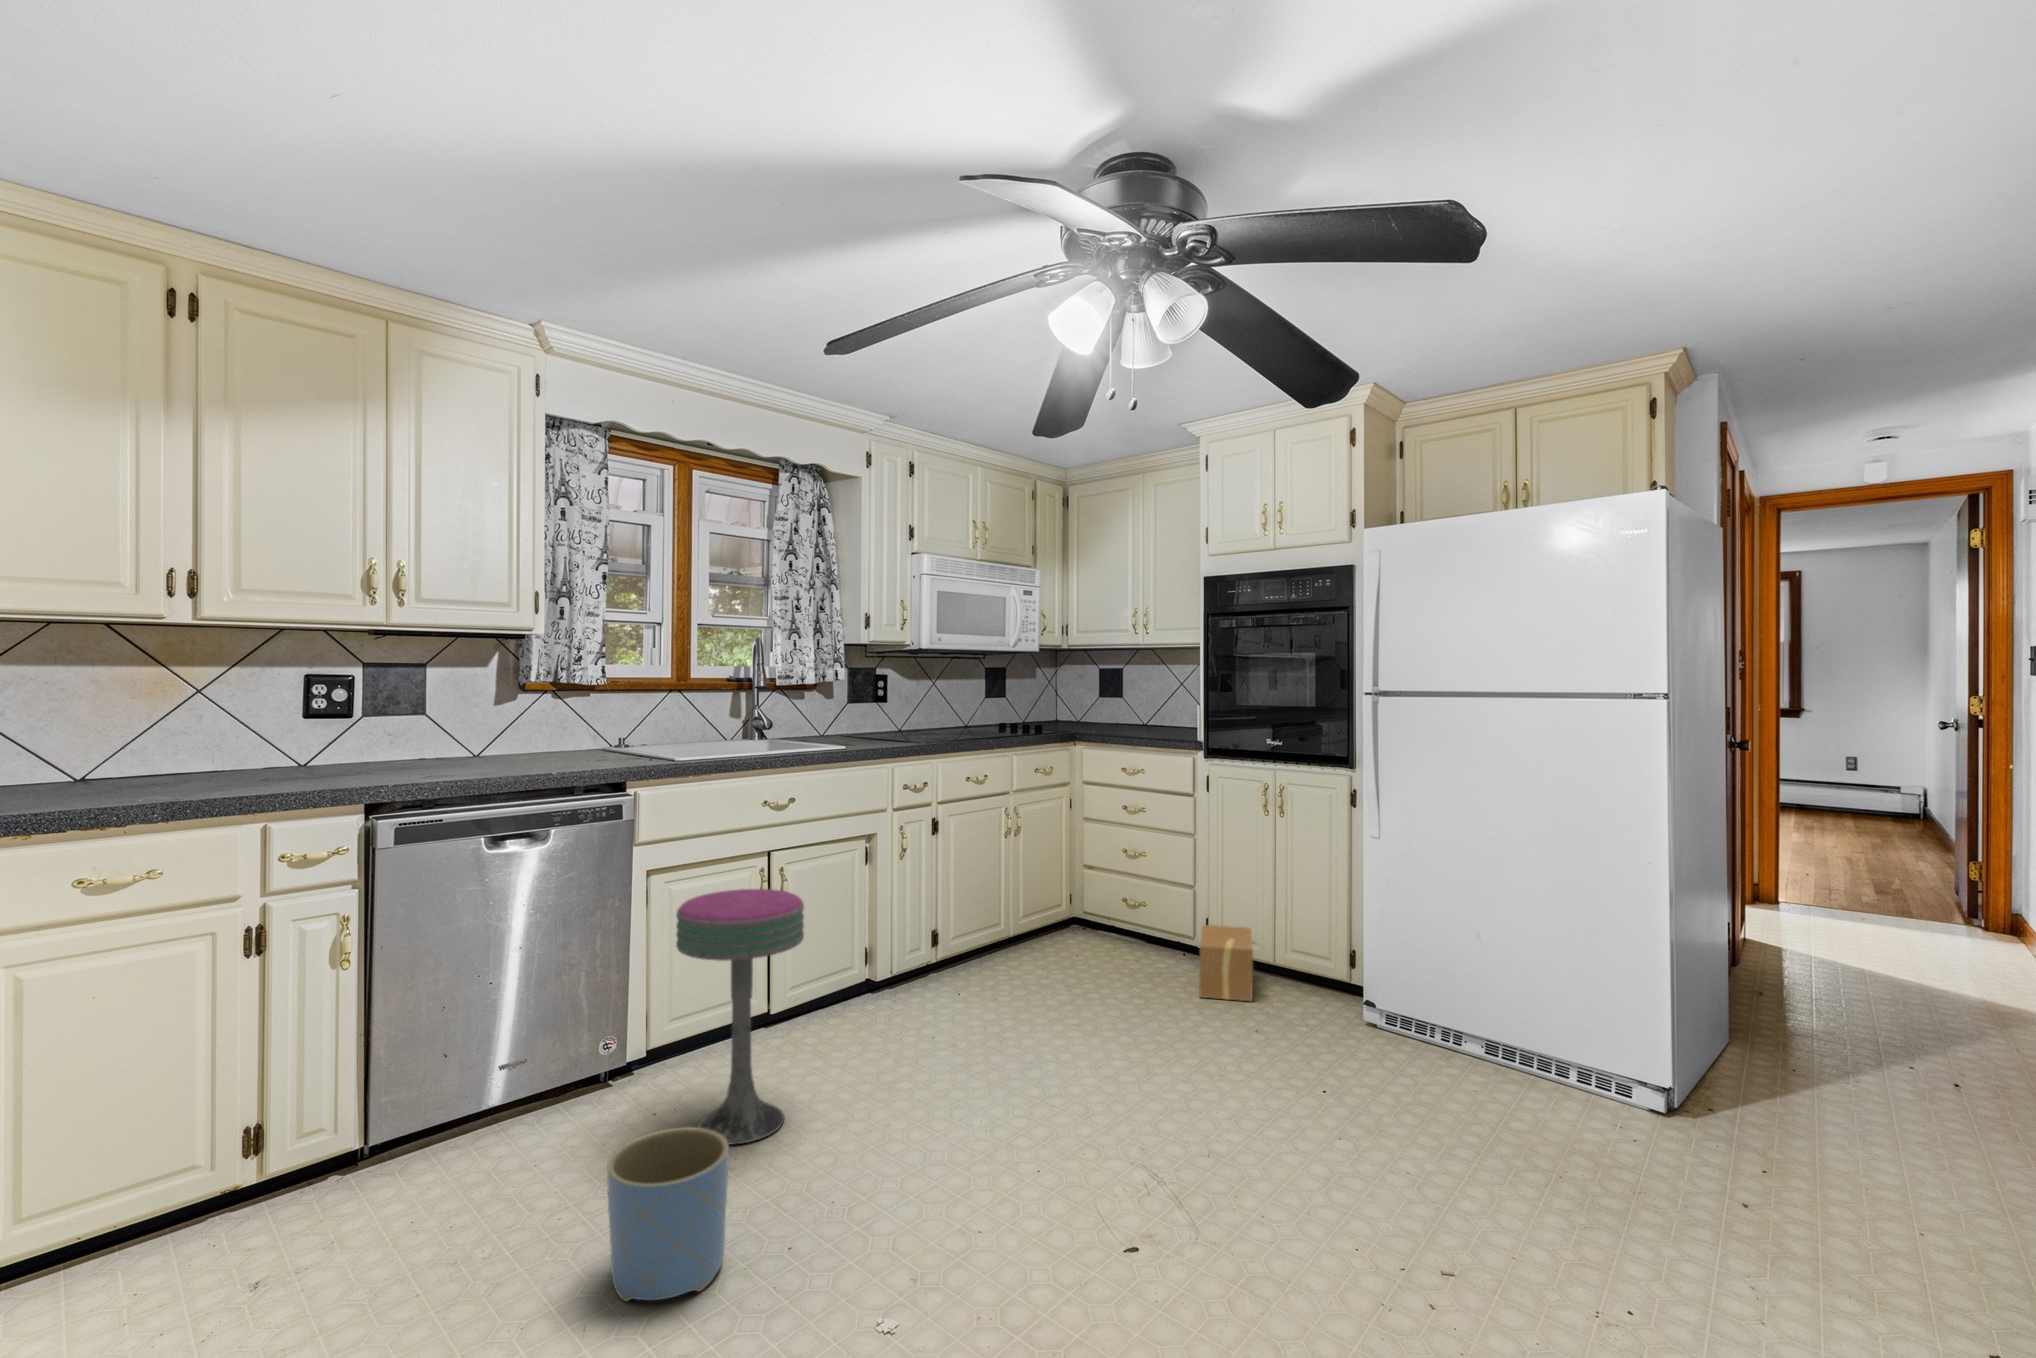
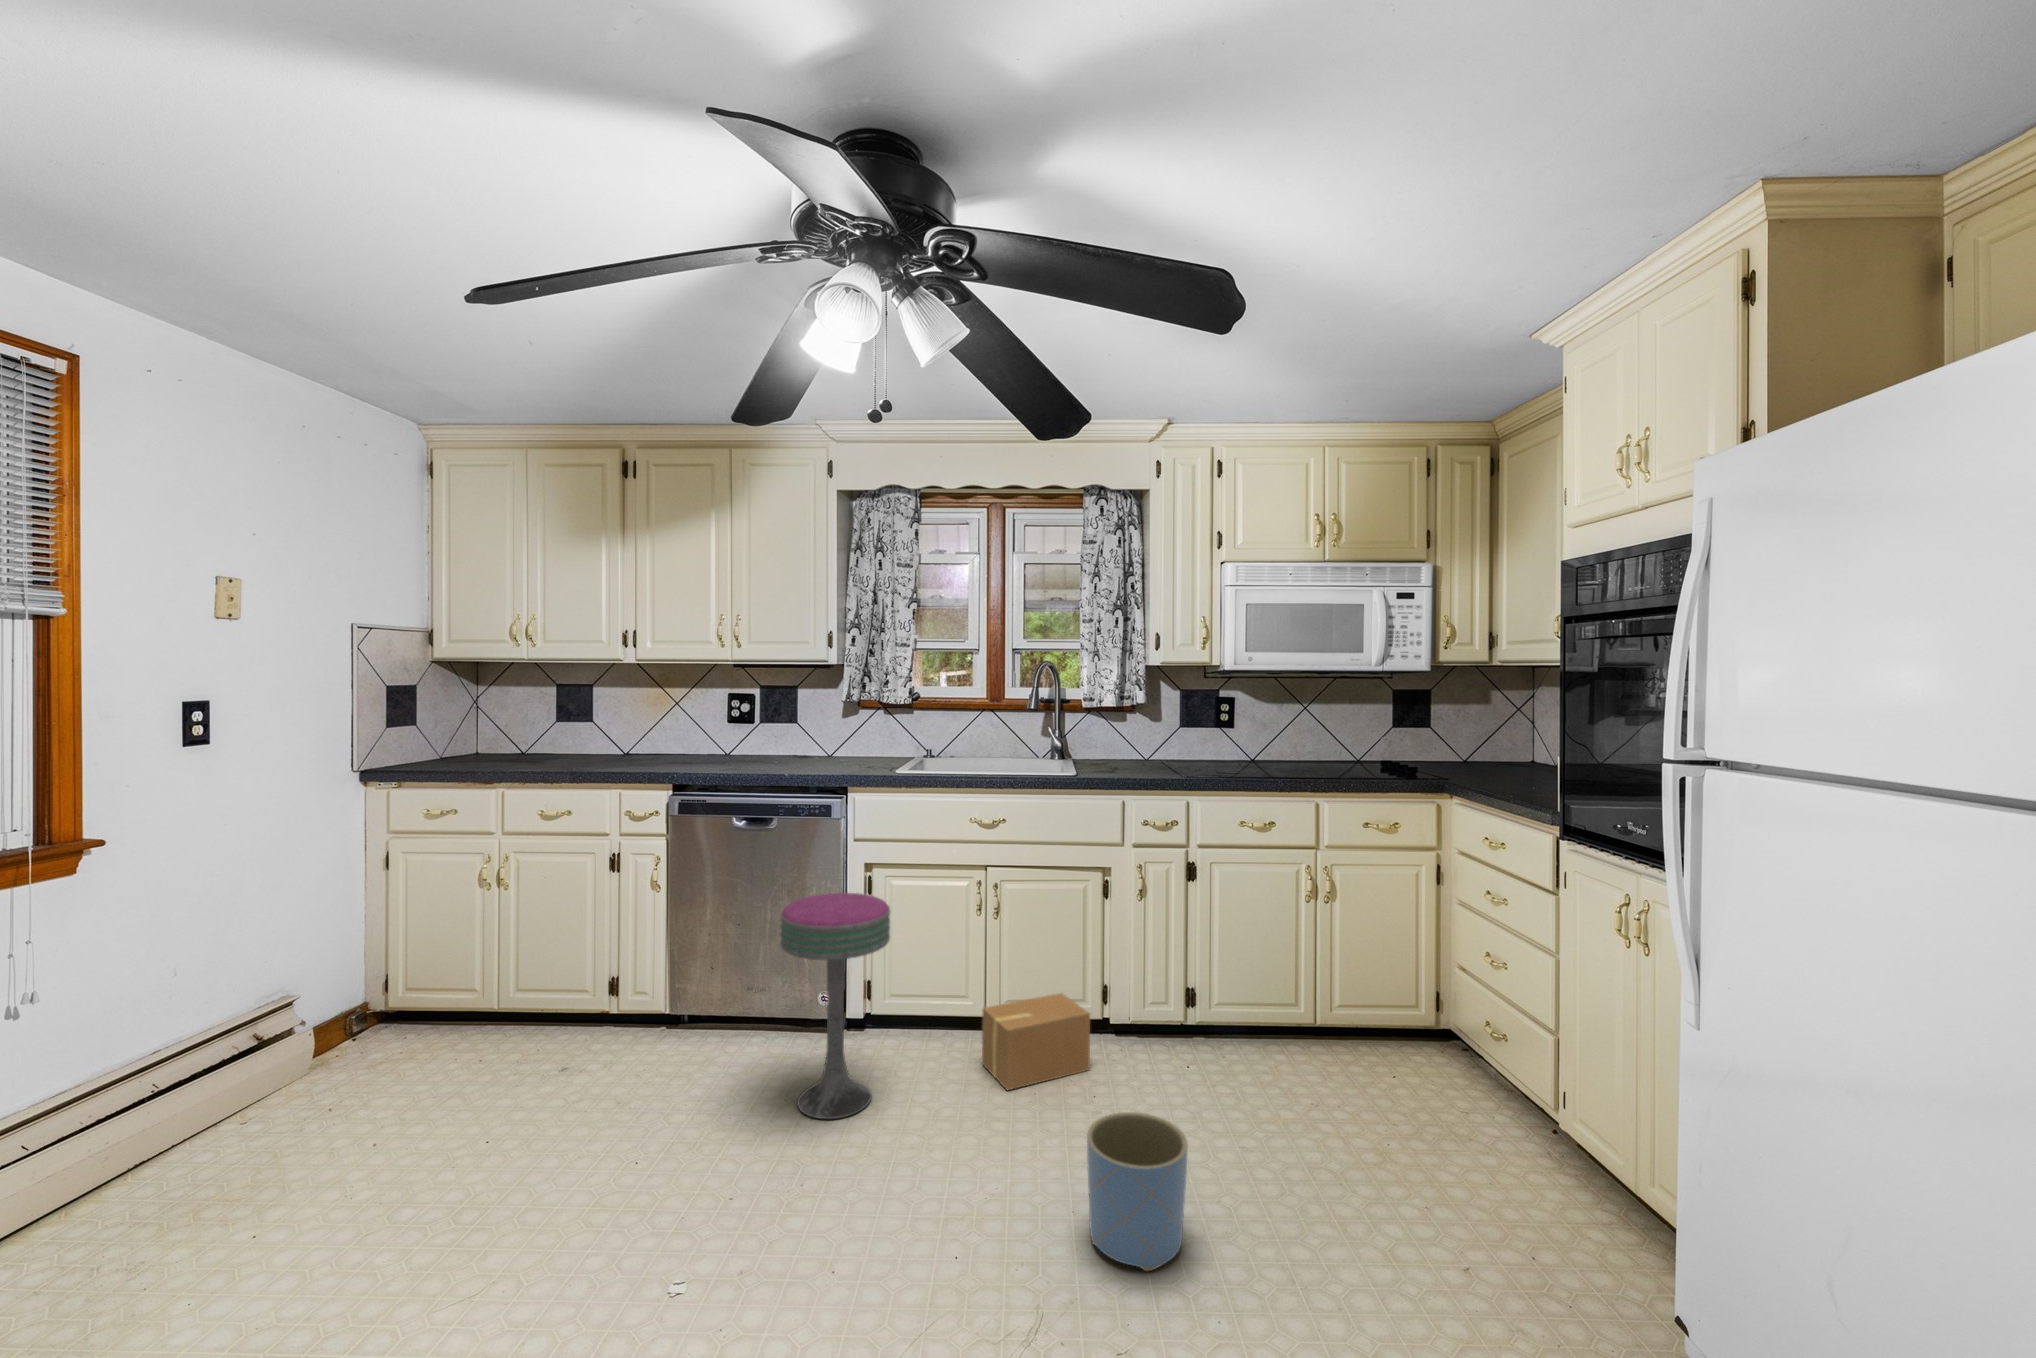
cardboard box: present [1200,925,1253,1001] -> present [982,993,1090,1090]
planter: present [607,1127,729,1301] -> present [1087,1112,1188,1271]

